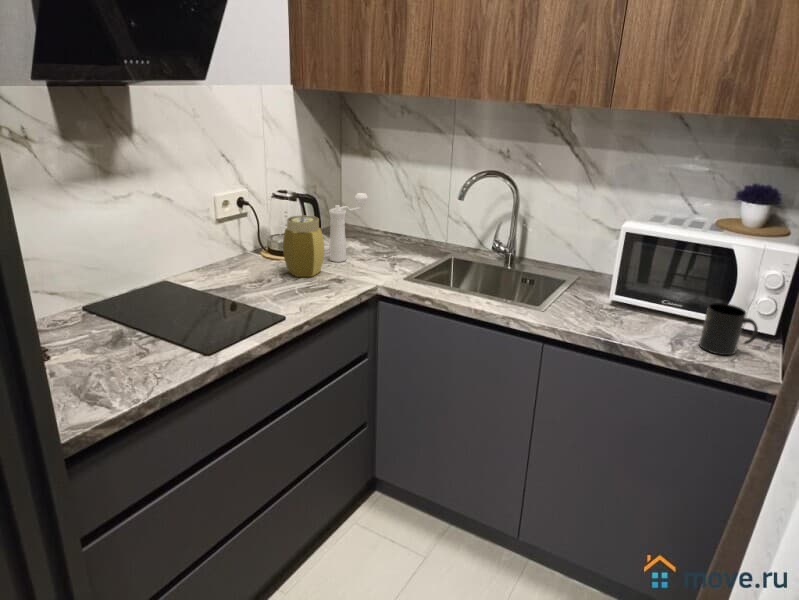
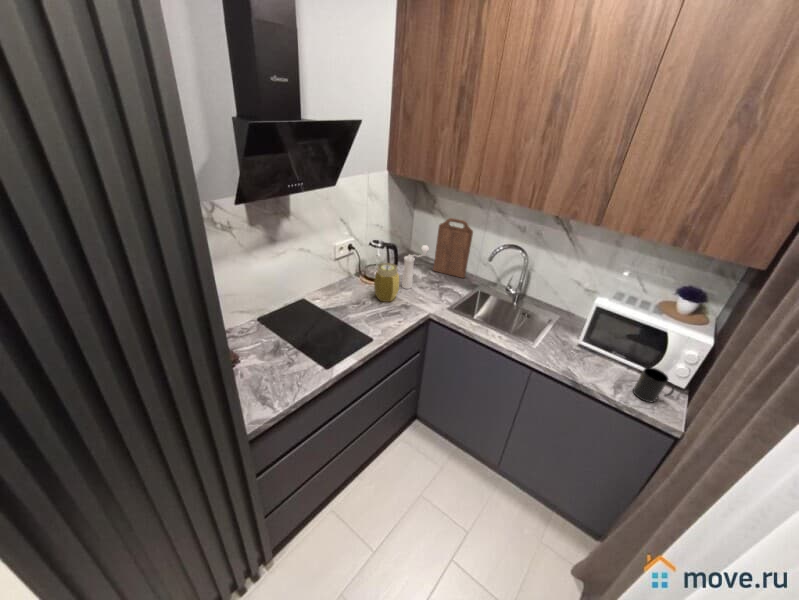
cutting board: none [379,152,433,247] -> present [433,218,473,278]

